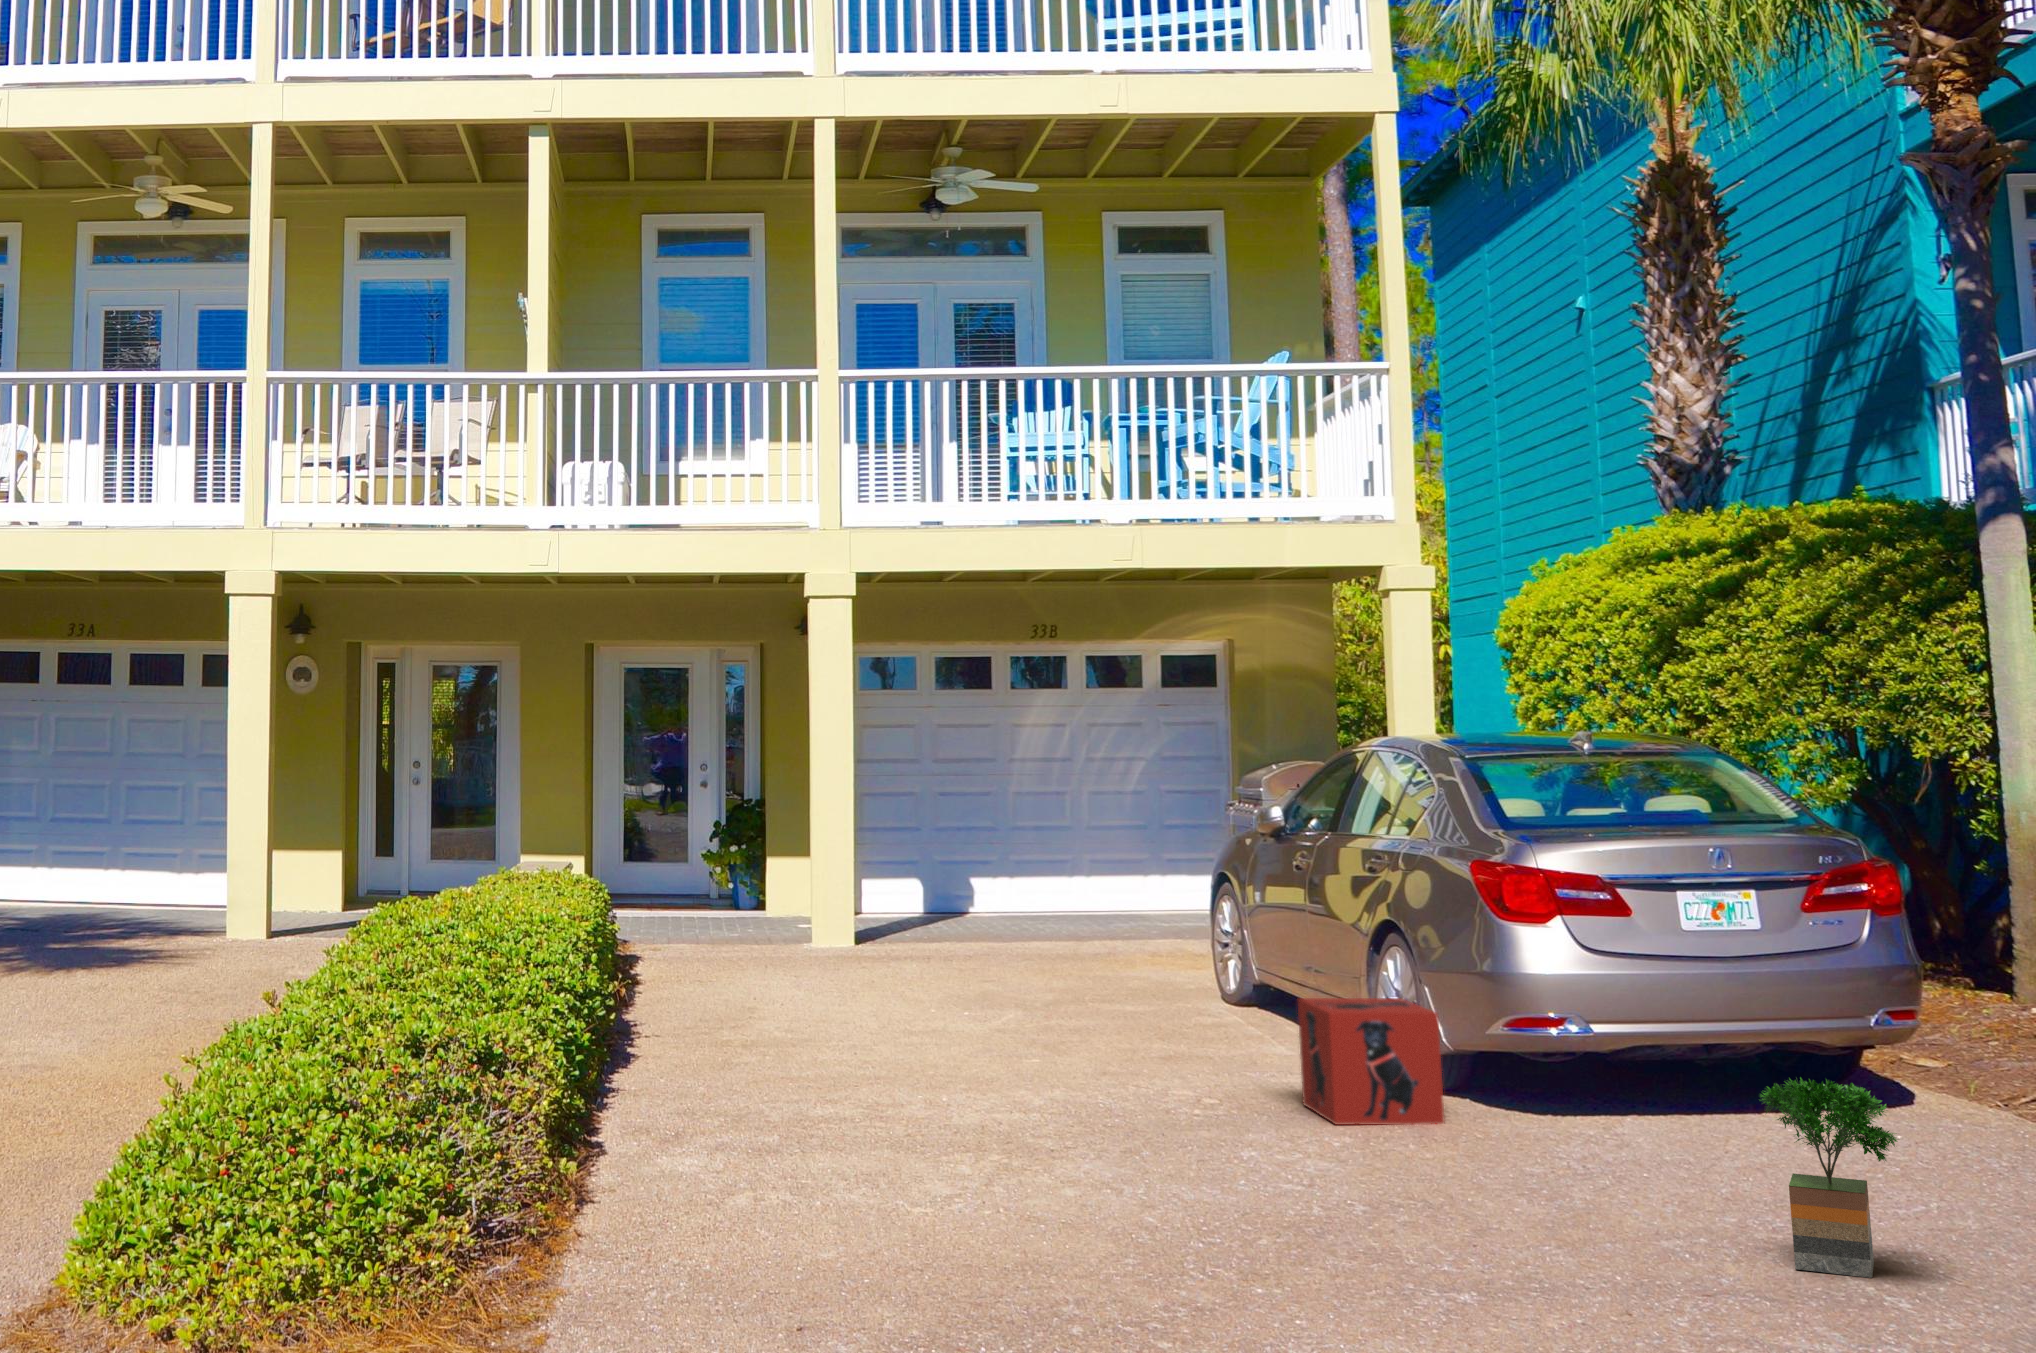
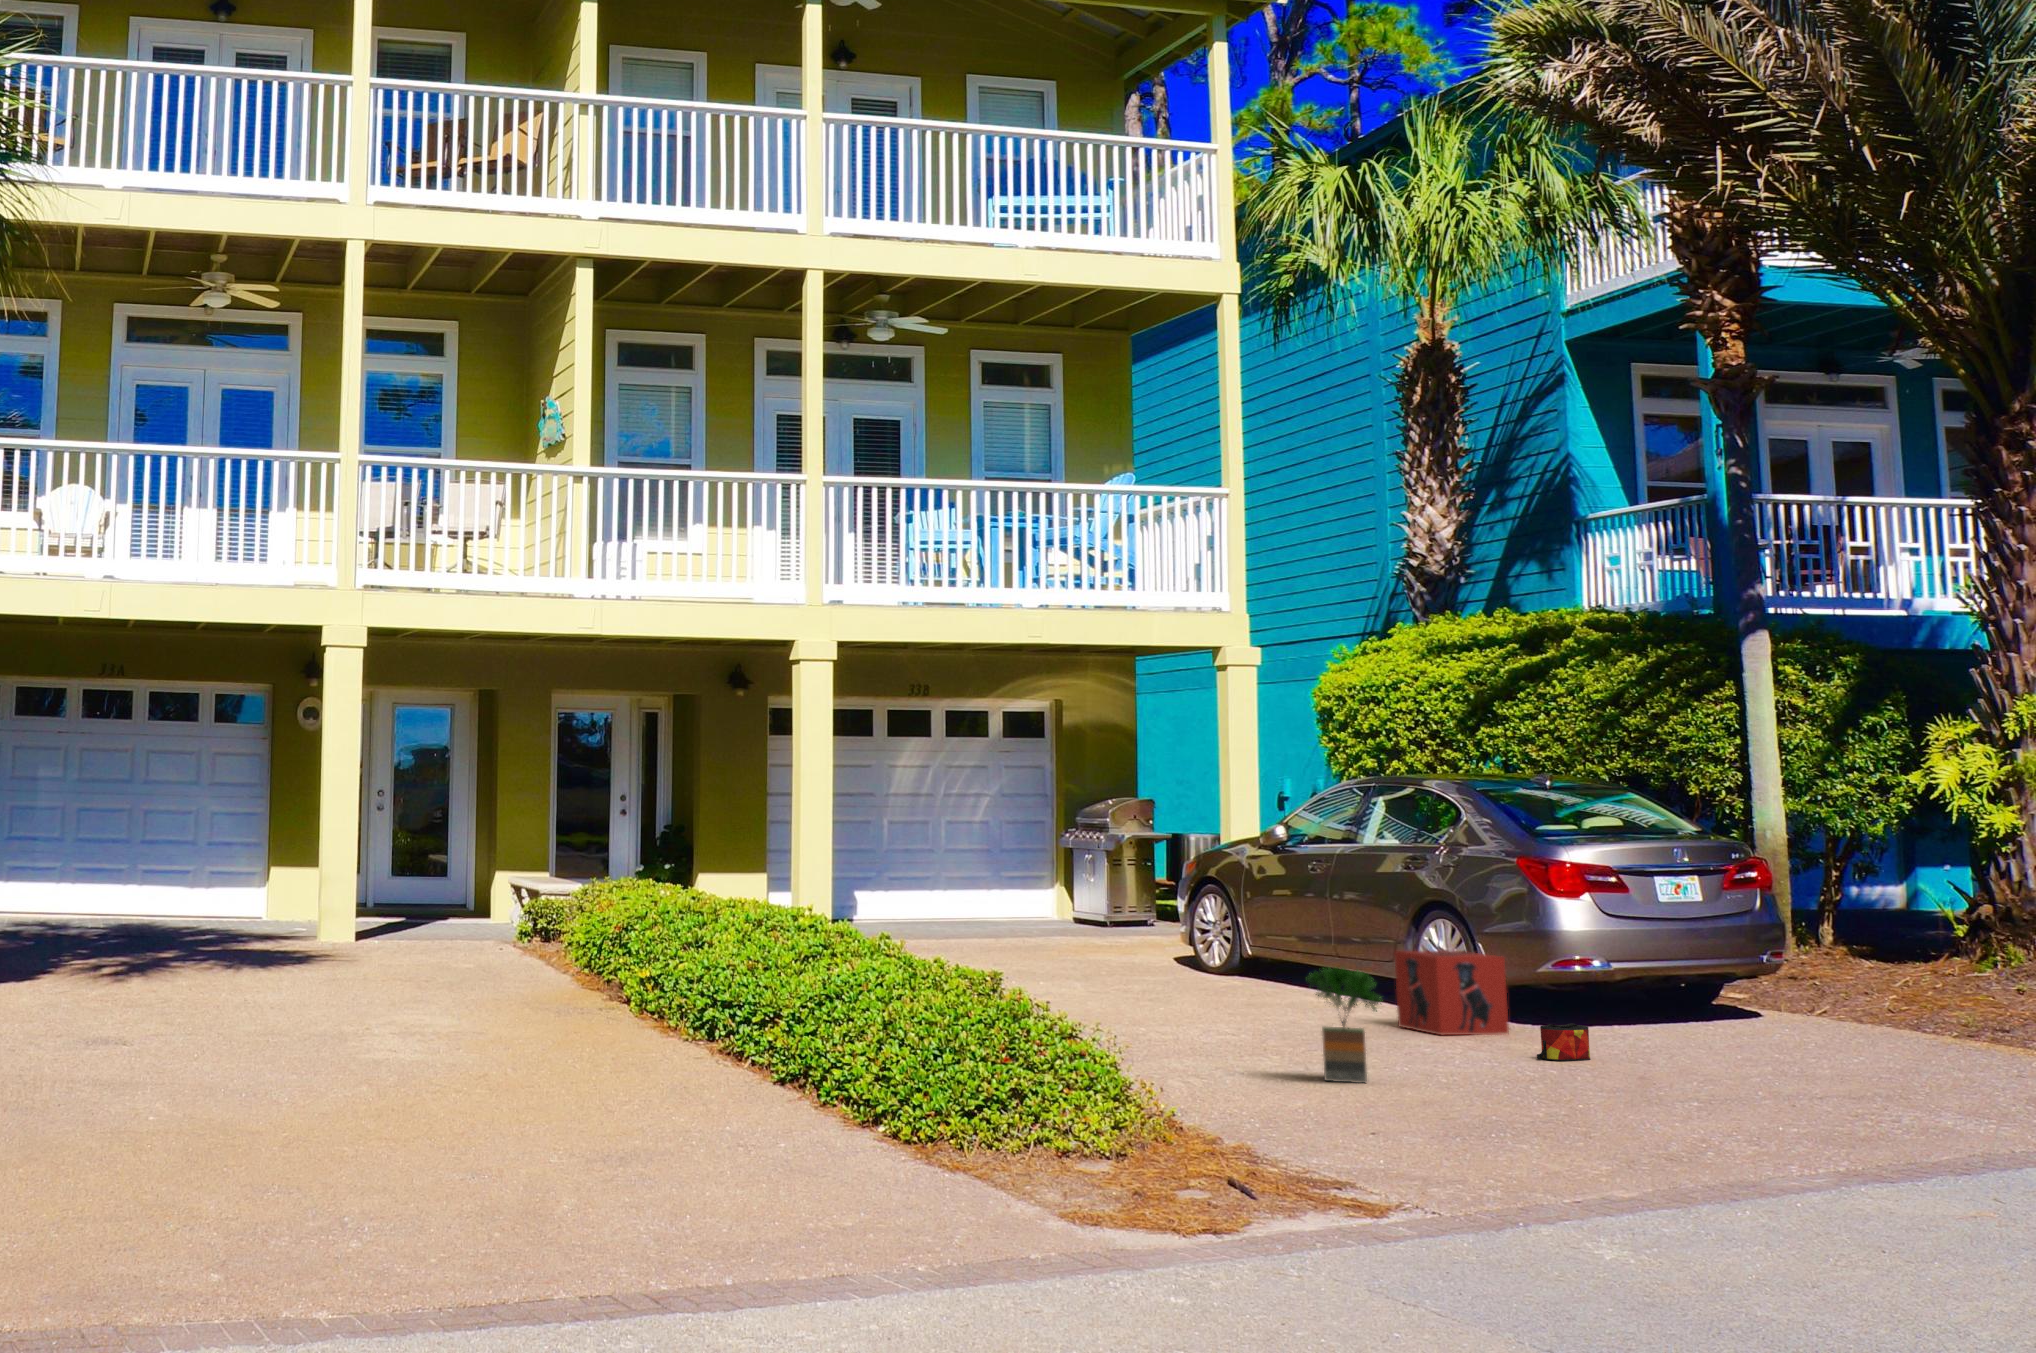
potted tree: present [1761,1077,1898,1278] -> present [1308,967,1381,1083]
bag: none [1391,1130,1479,1188] -> present [1537,1023,1590,1061]

